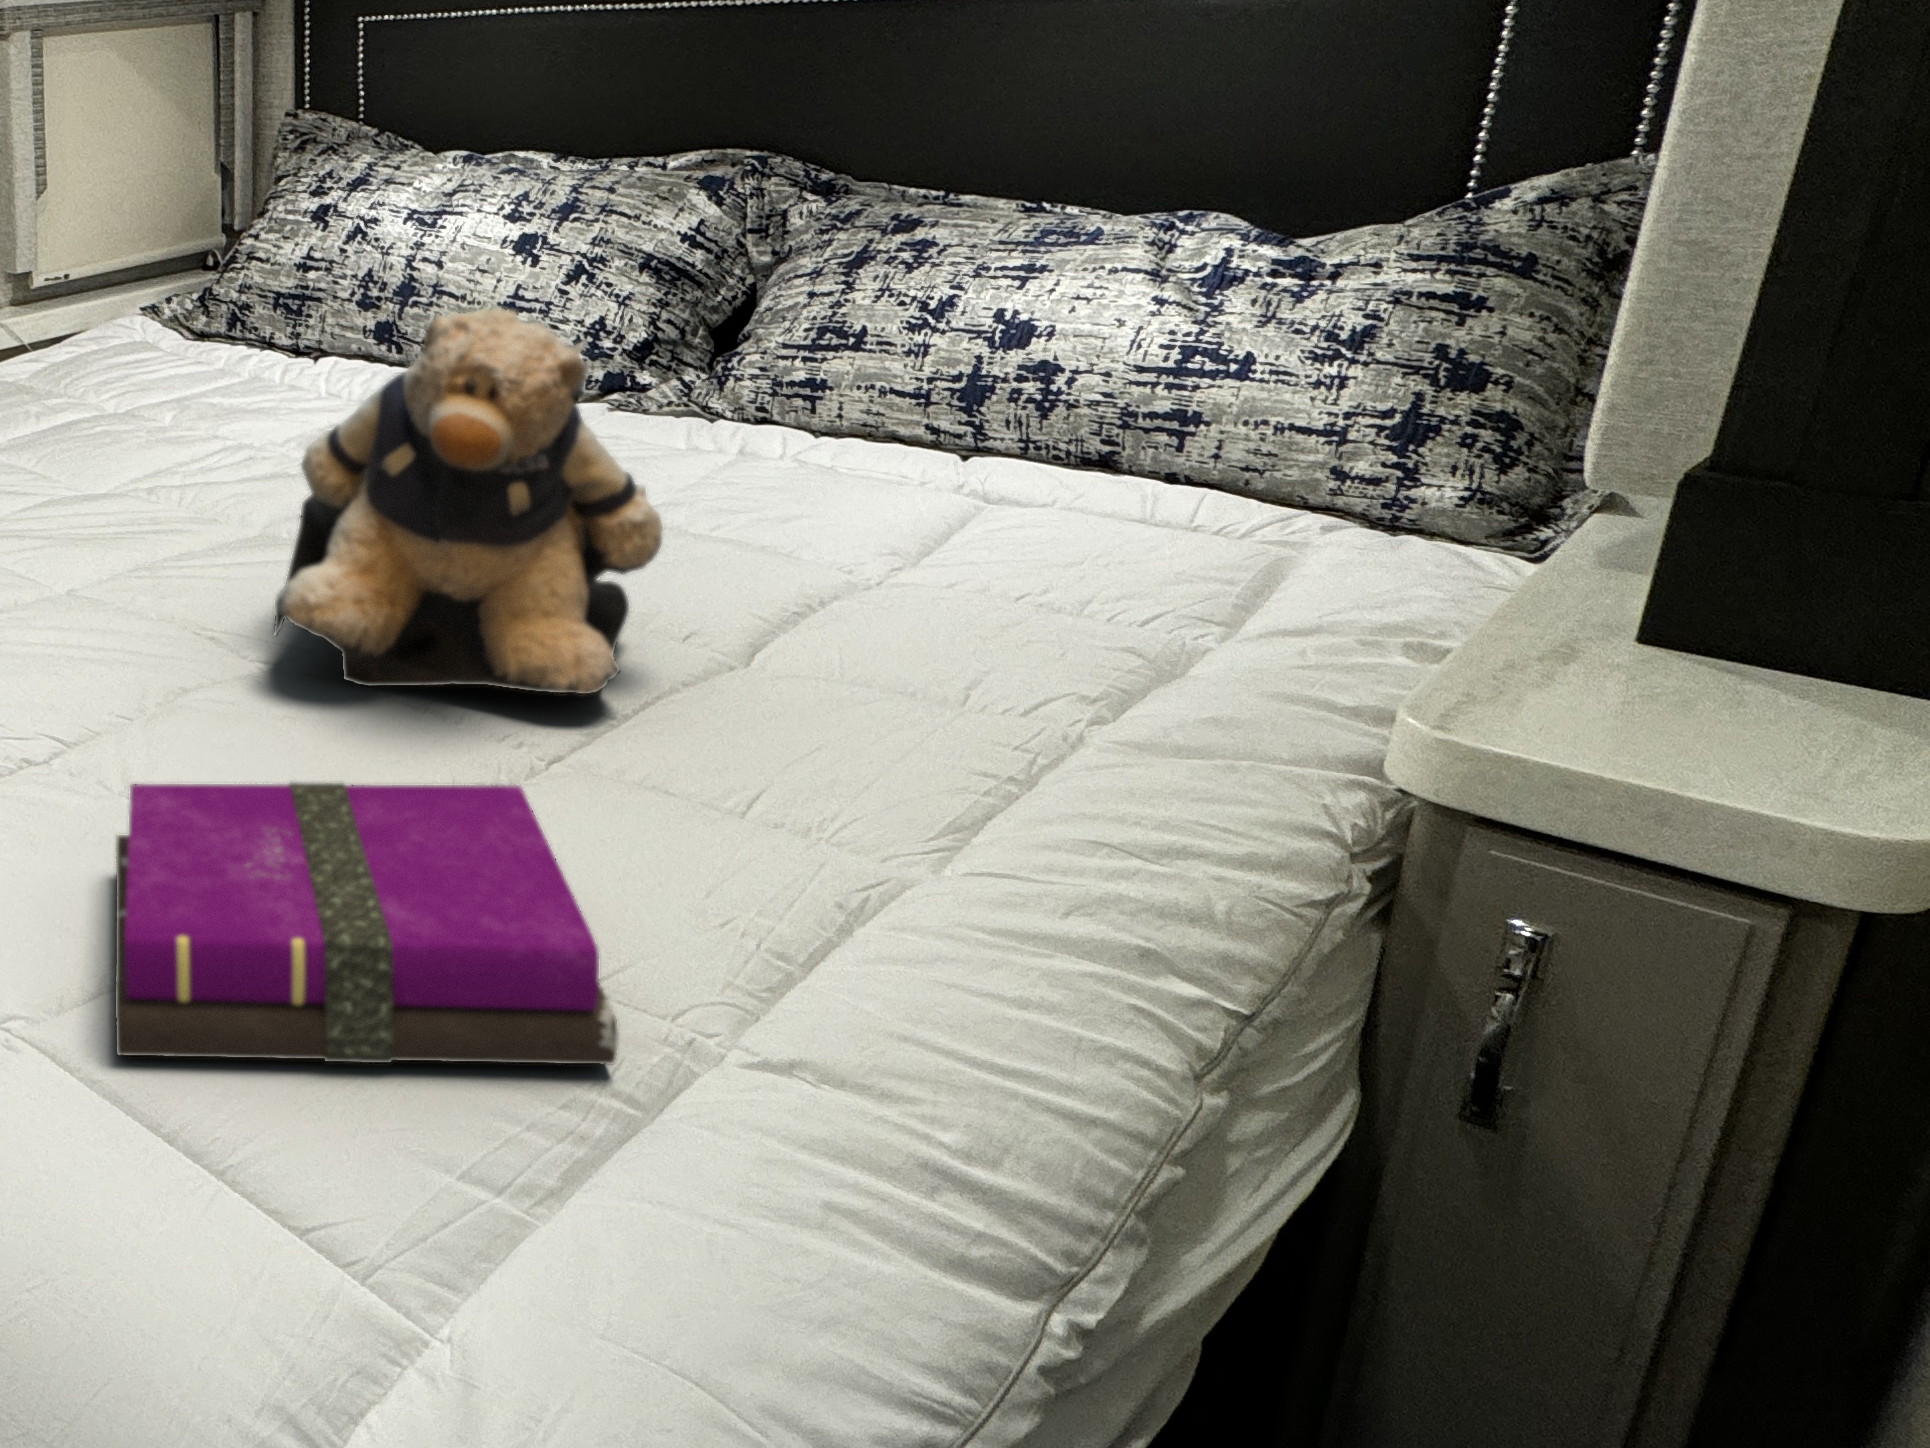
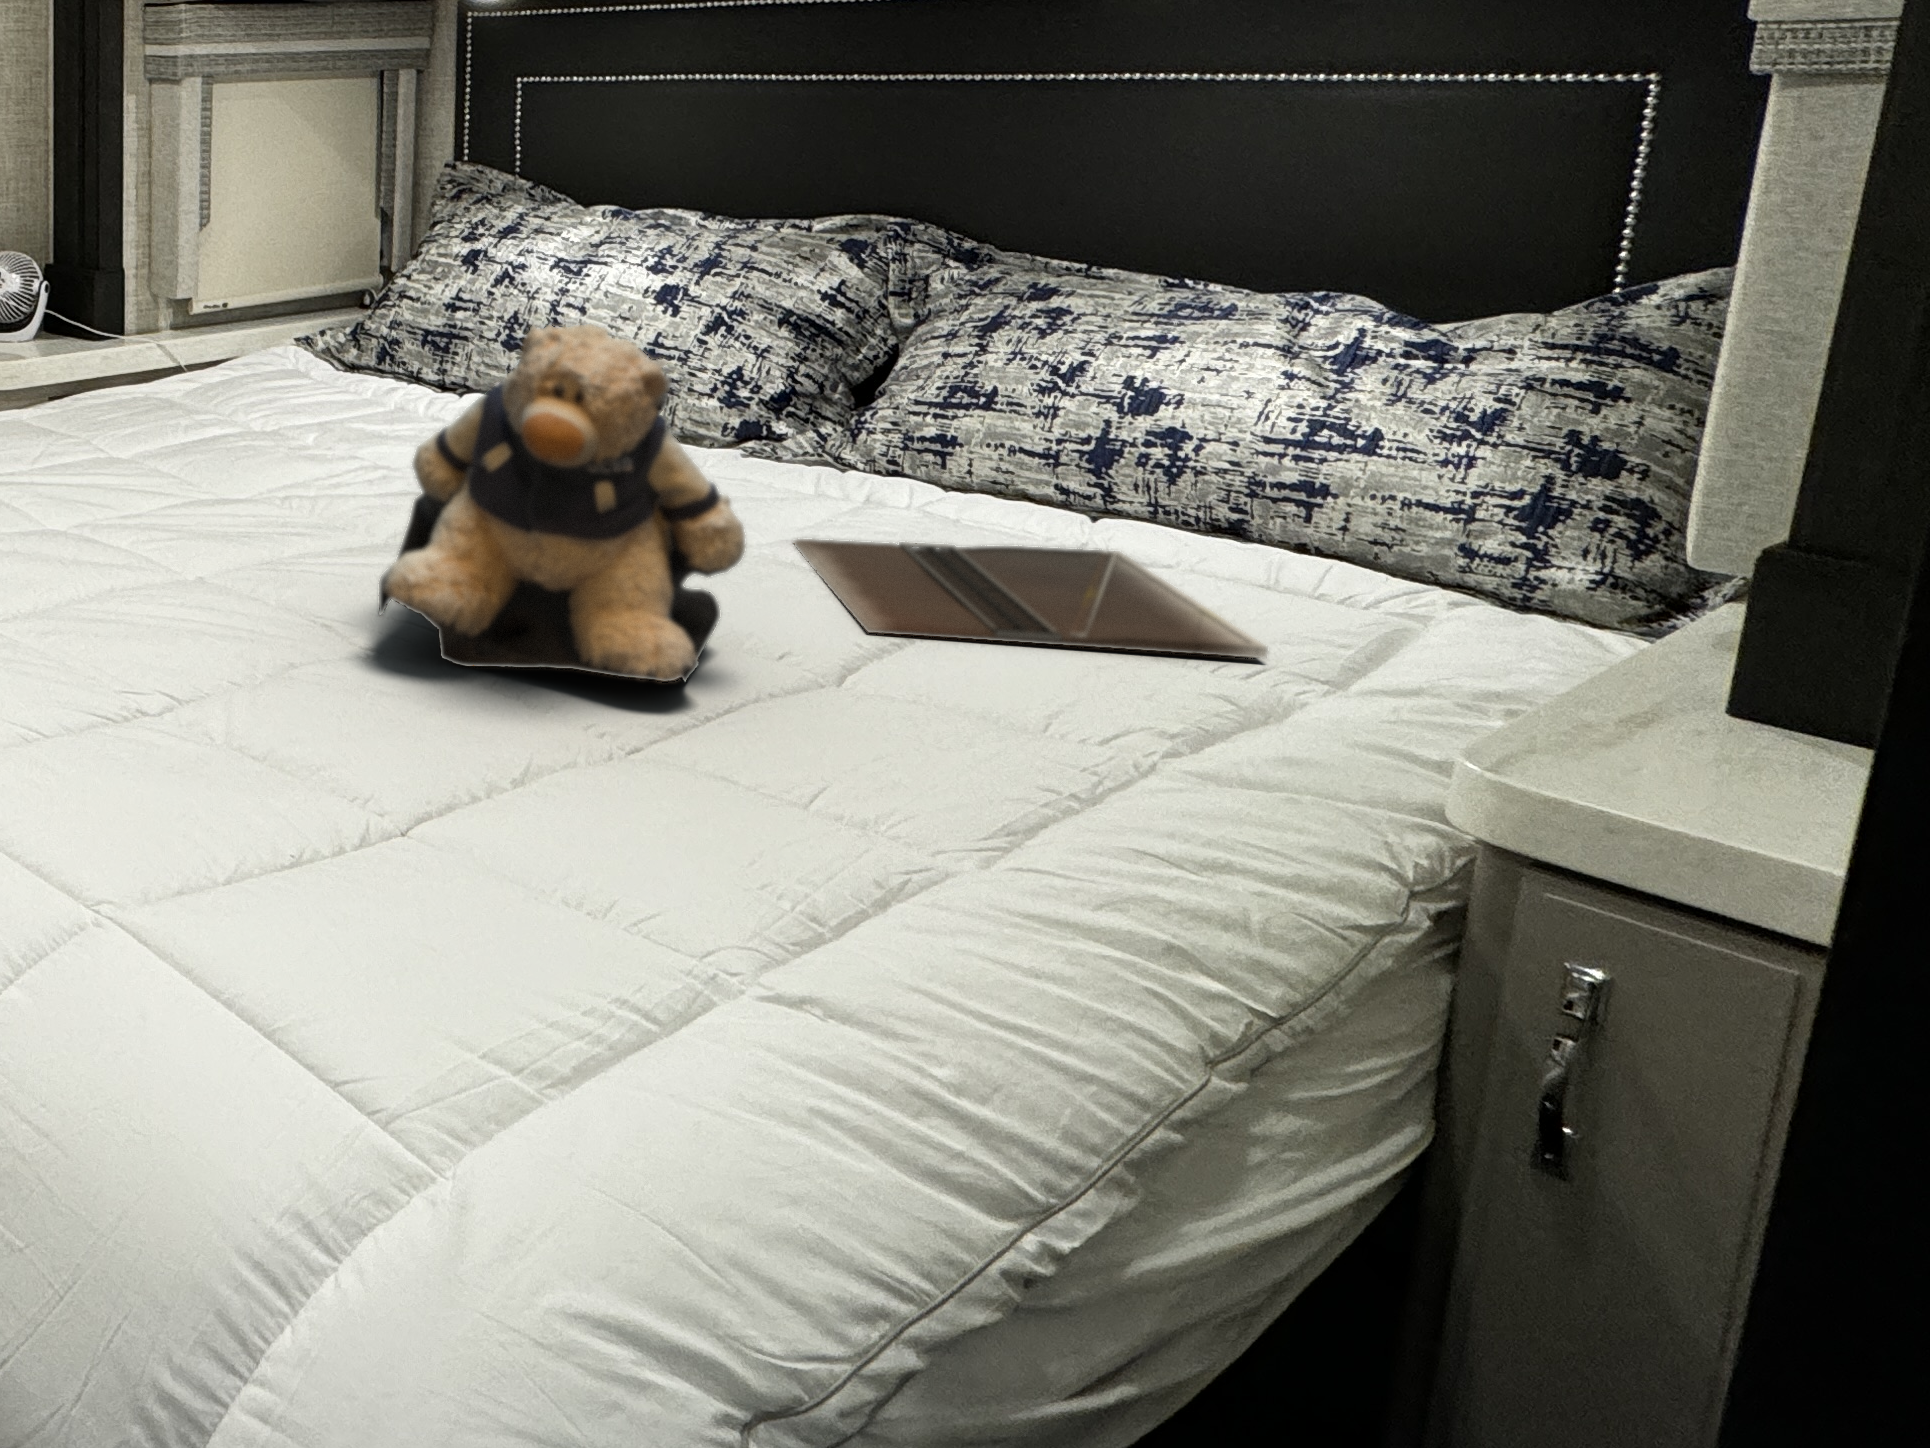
laptop: none [676,495,1171,610] -> present [794,539,1268,658]
notebook: present [115,782,618,1064] -> none [191,708,635,964]

